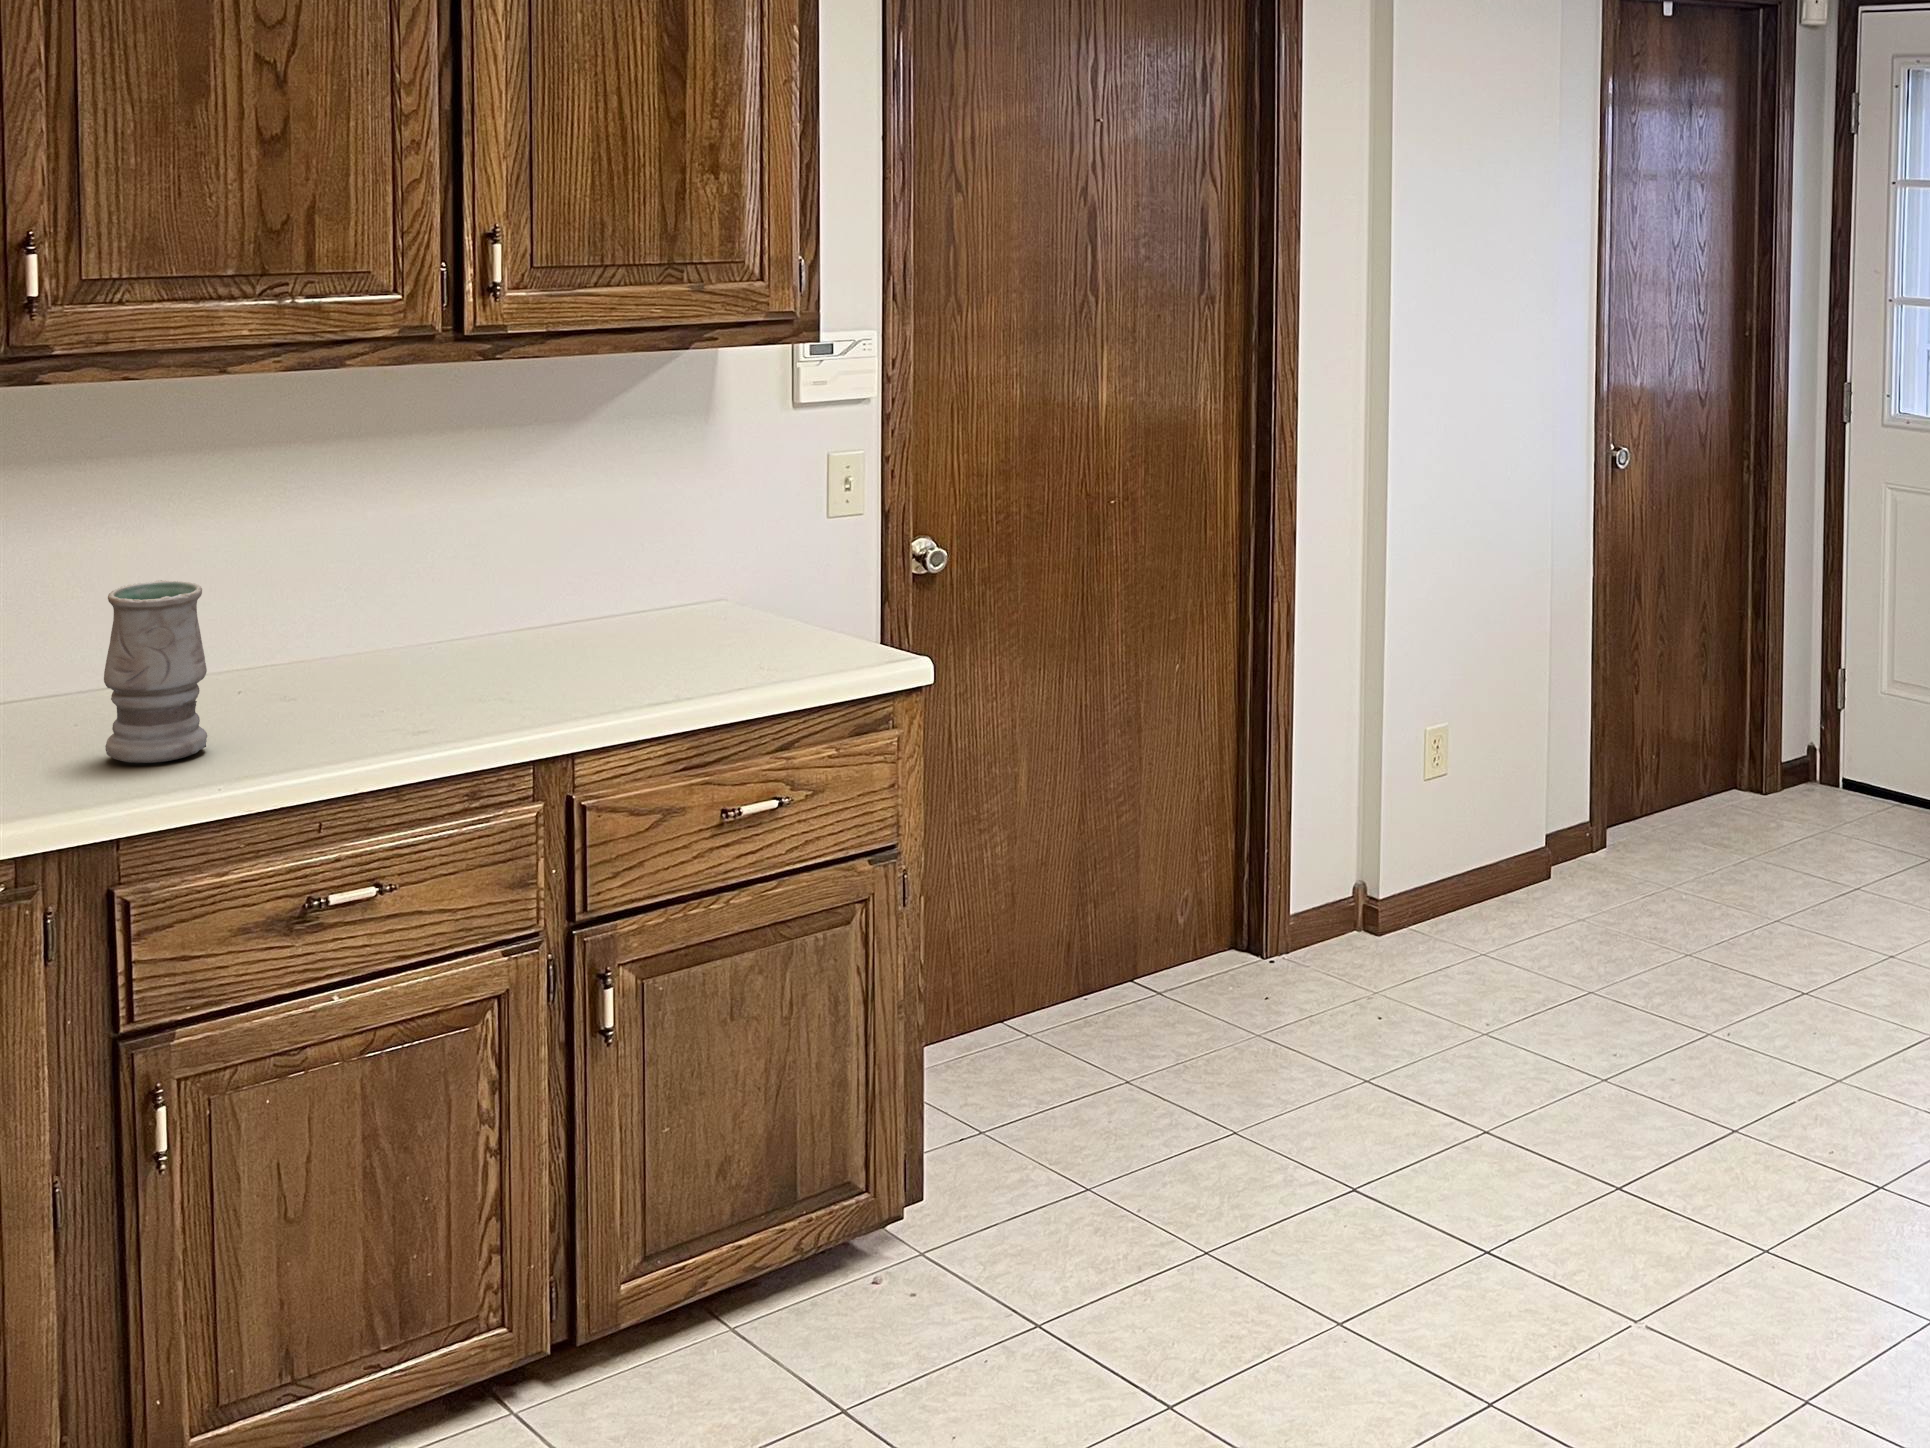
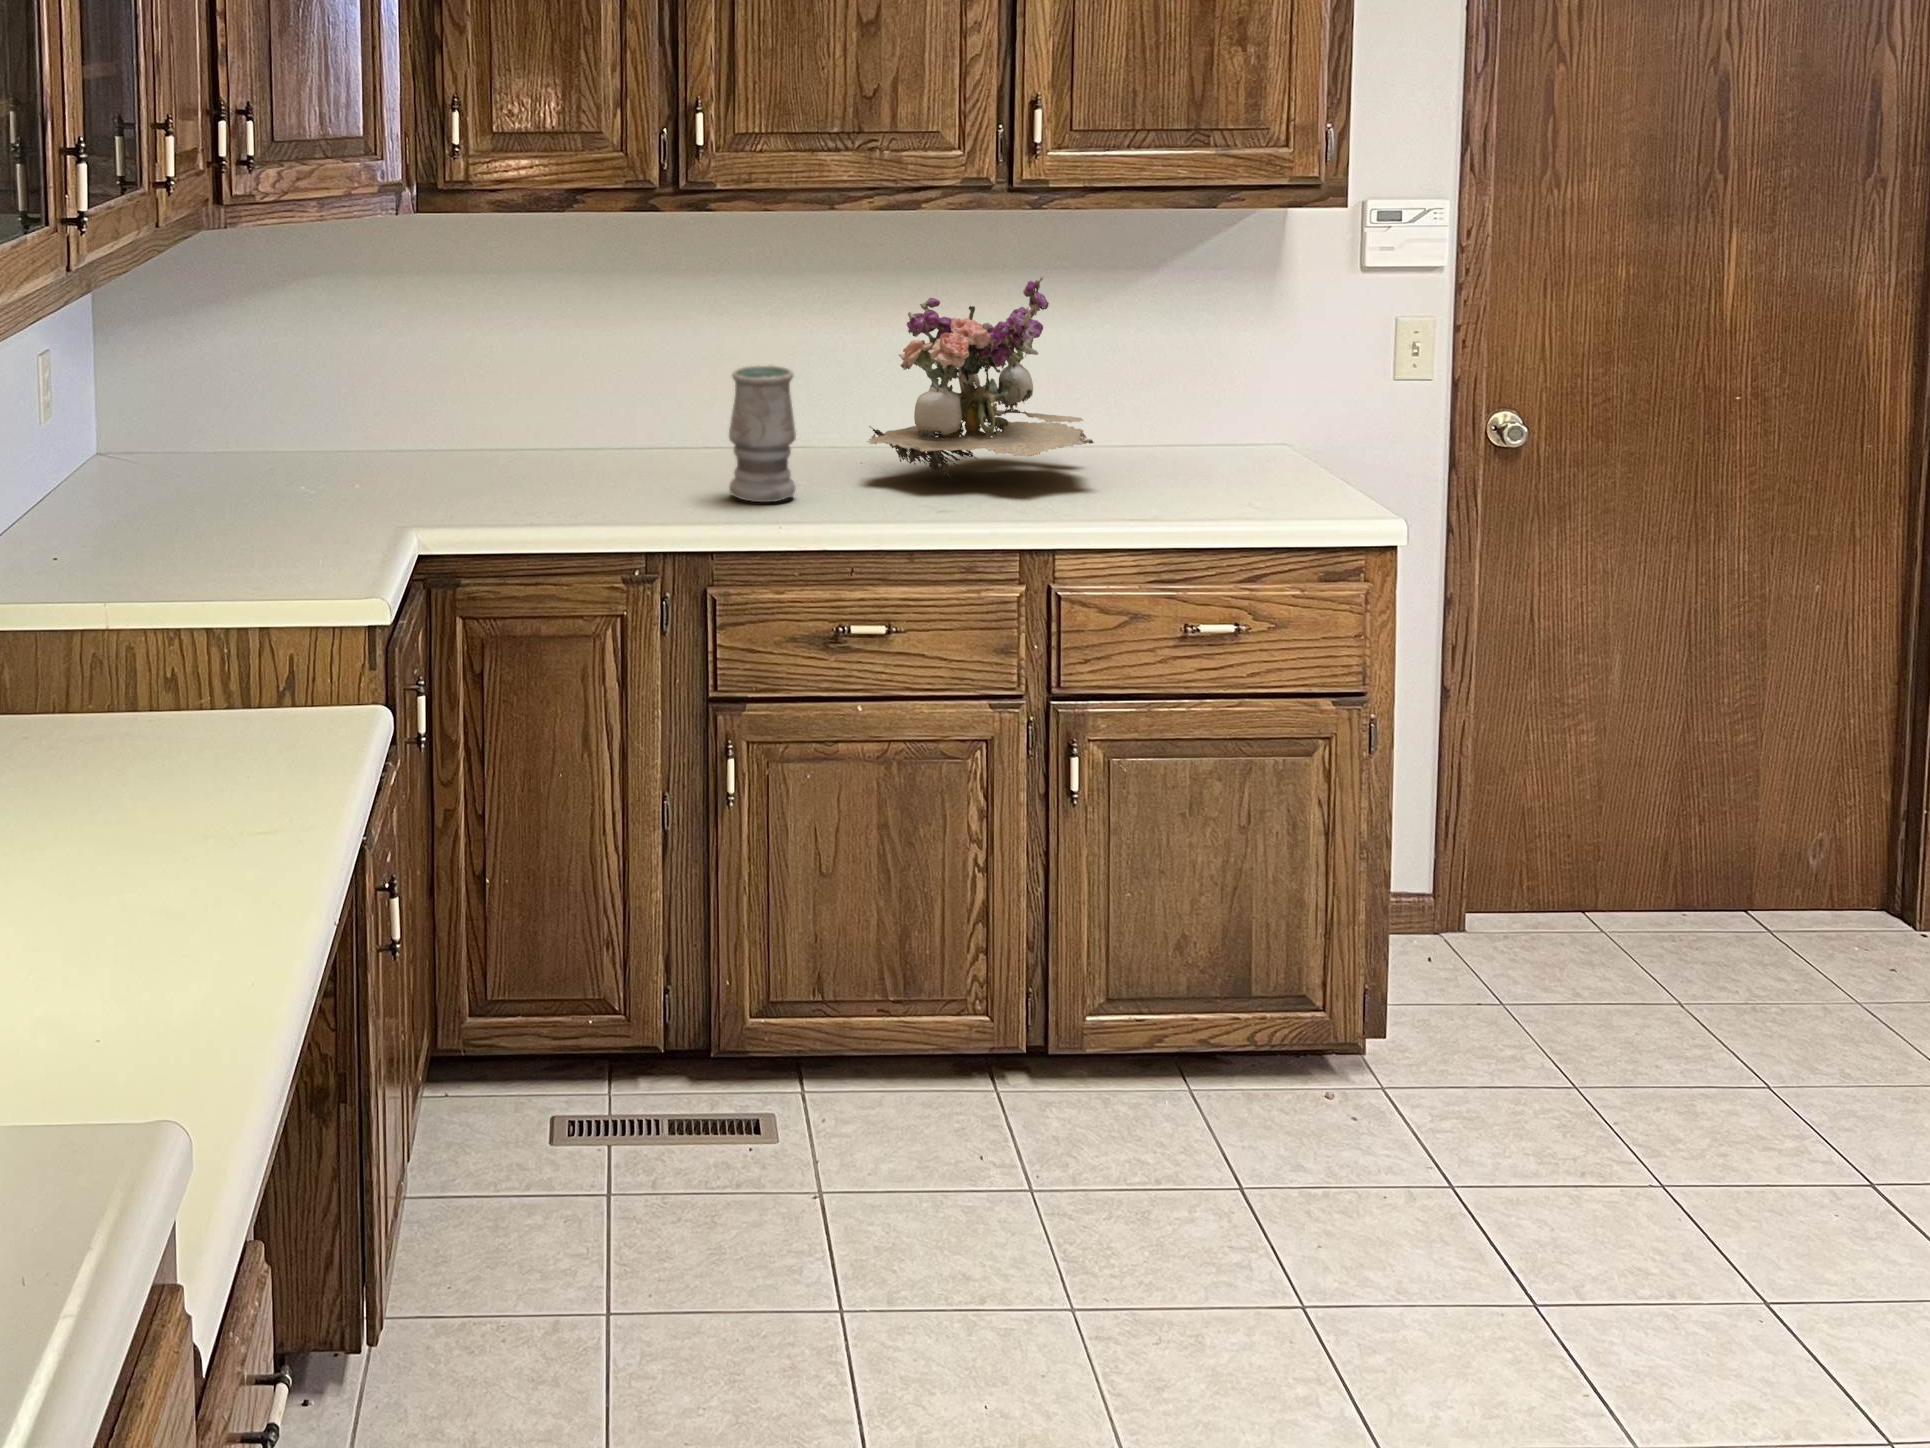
flower arrangement: none [276,438,573,692] -> present [867,275,1094,477]

